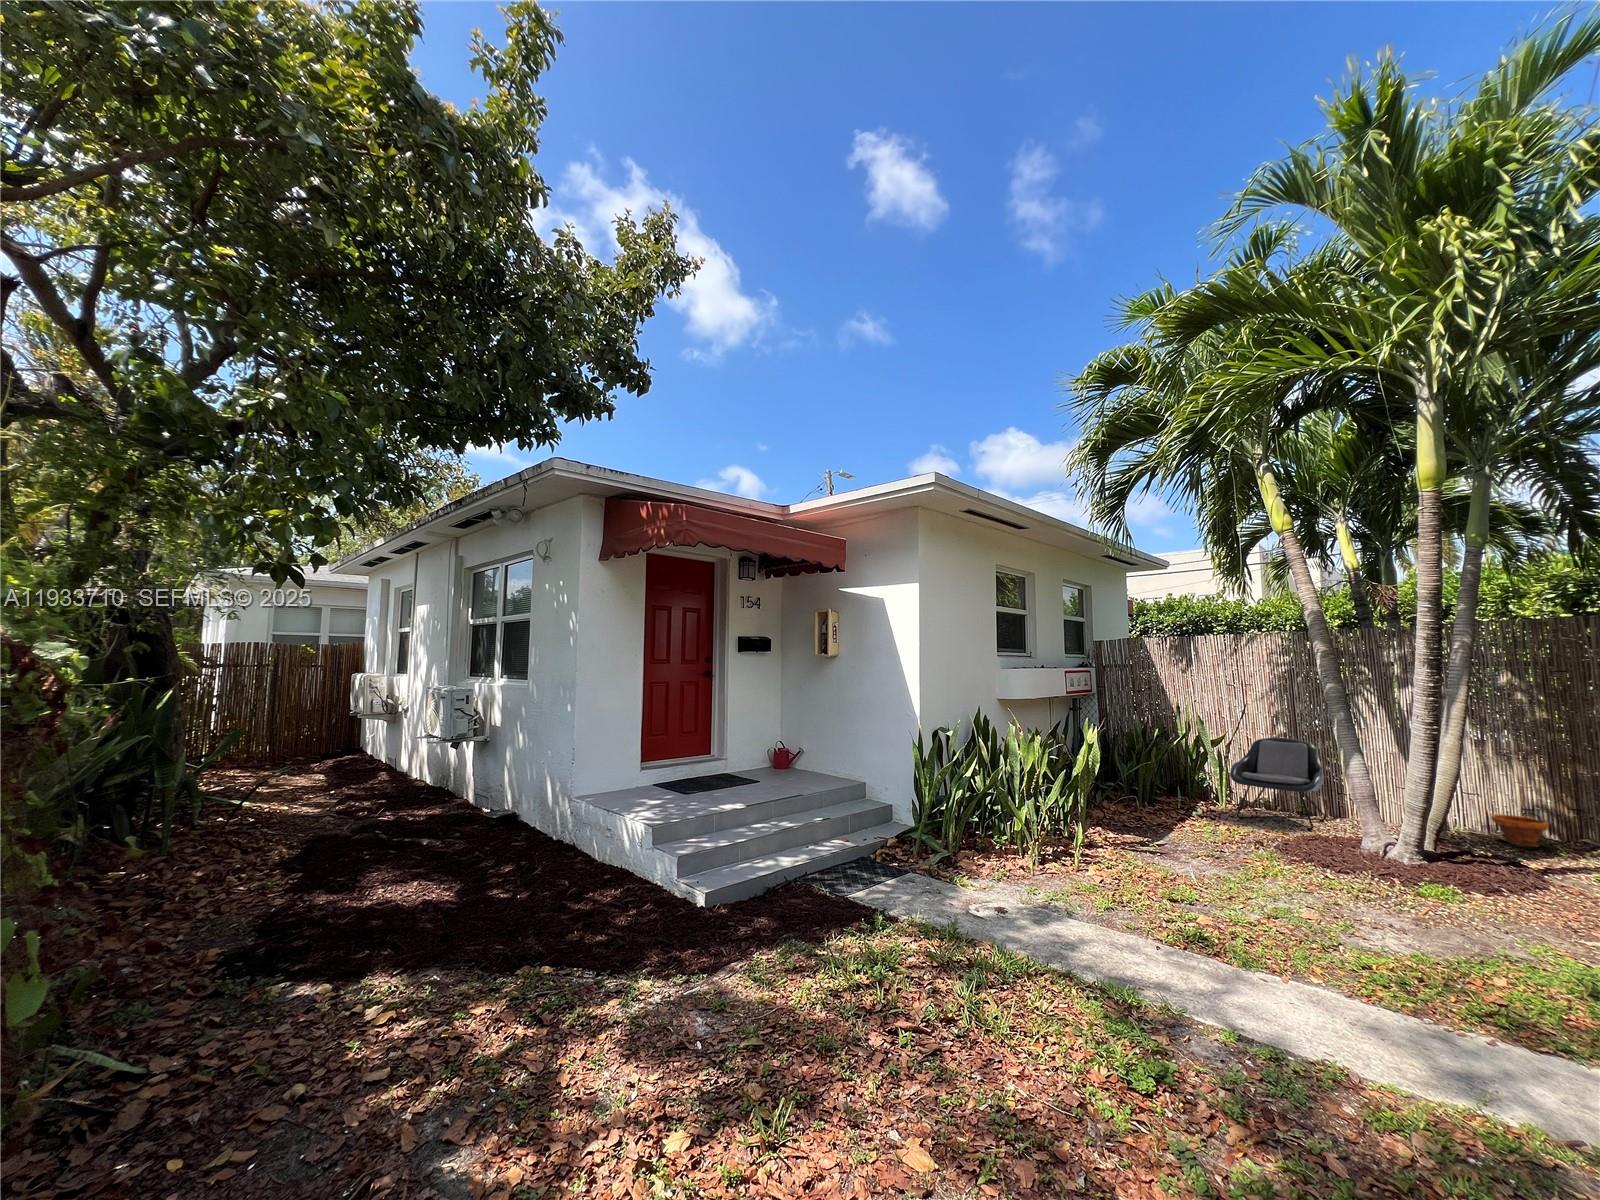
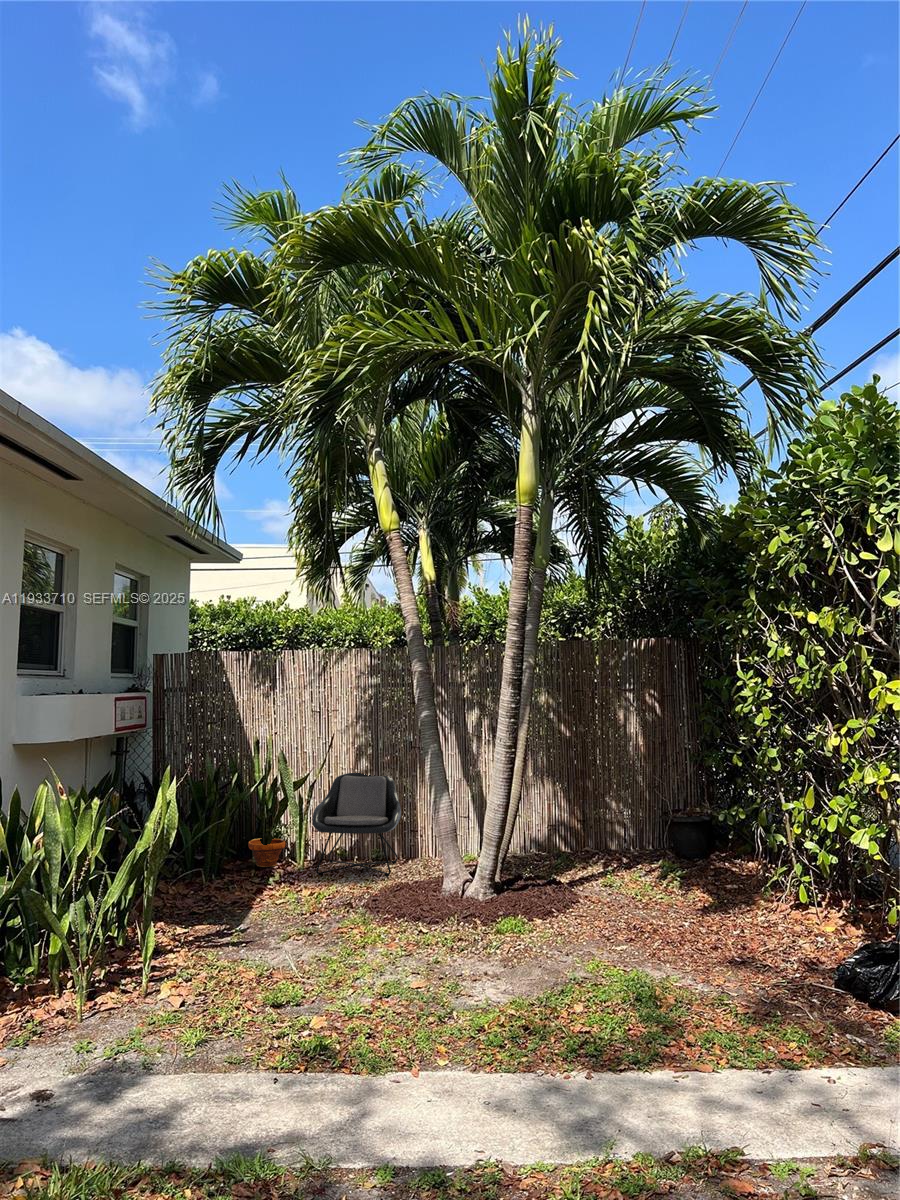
planter: present [1491,814,1549,846] -> present [248,839,286,867]

